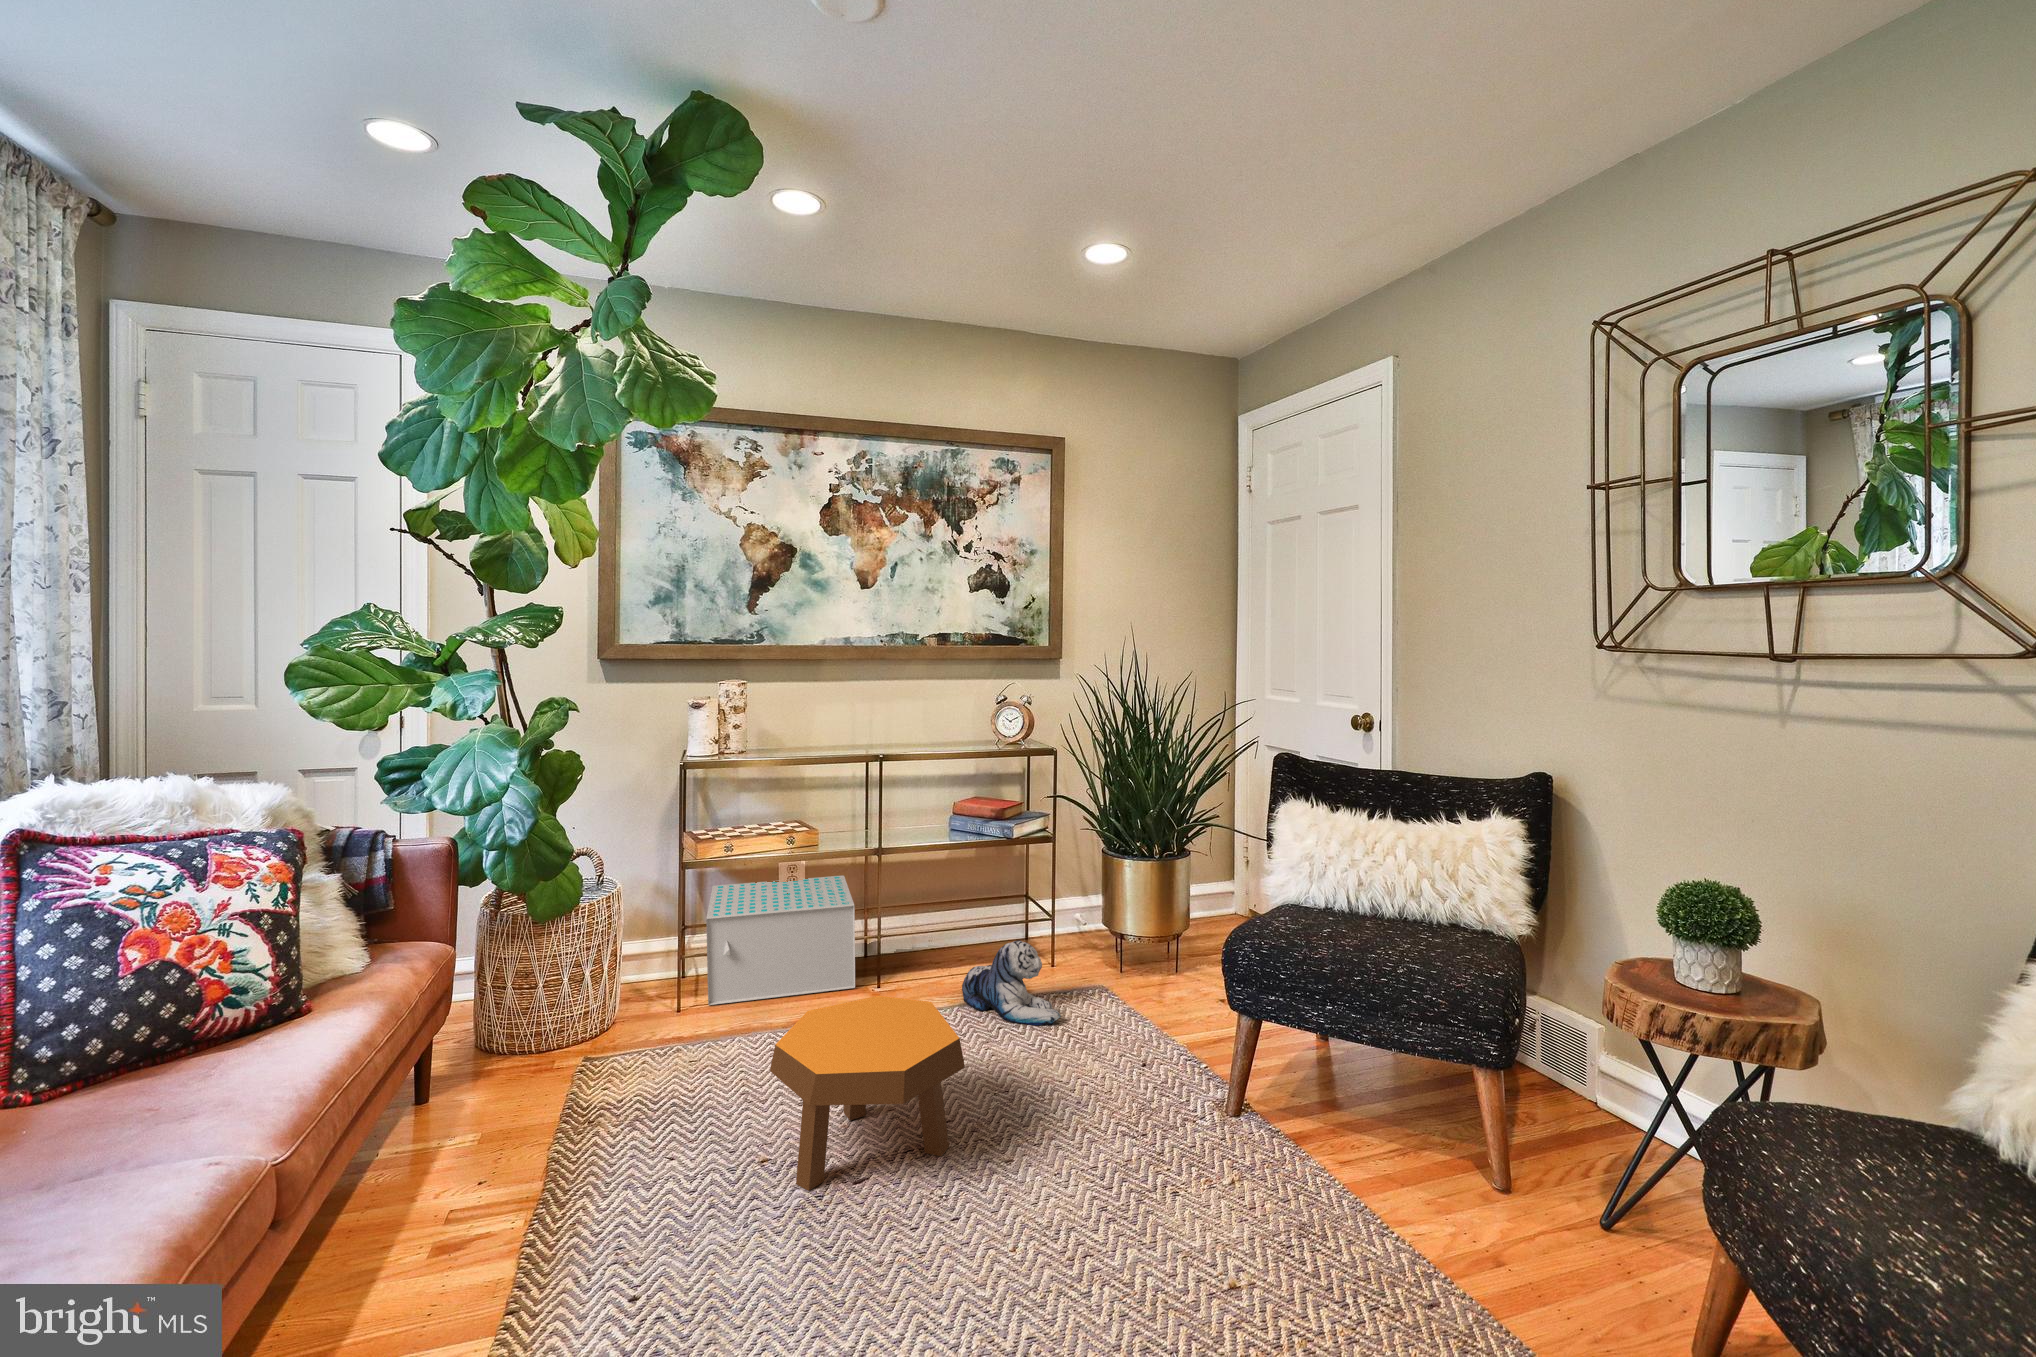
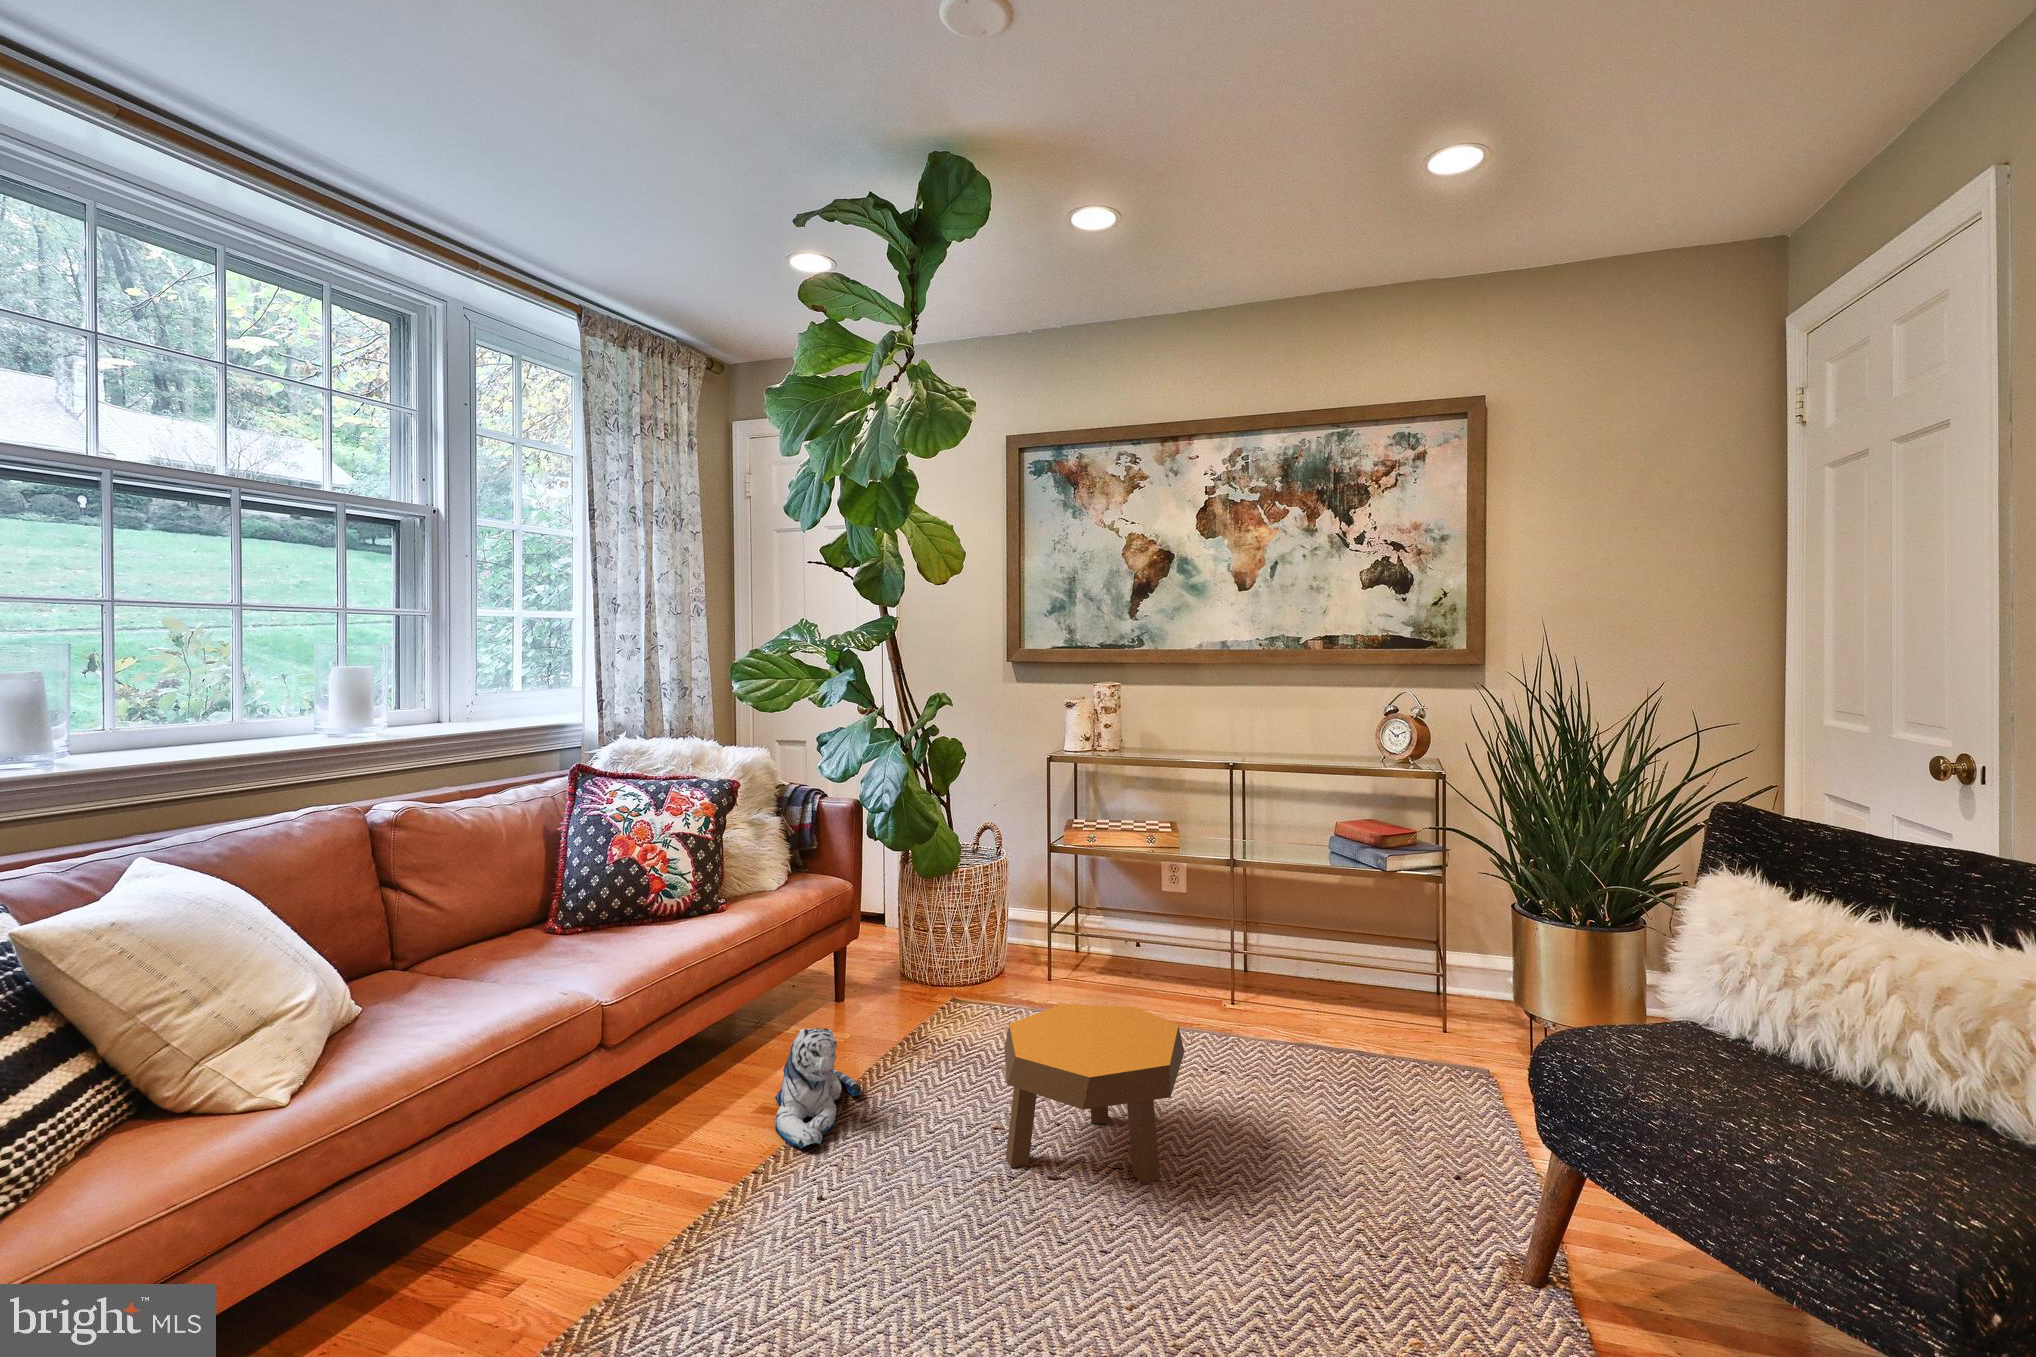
storage box: present [706,876,855,1005] -> none [1056,882,1214,1008]
plush toy: present [962,940,1060,1025] -> present [775,1028,861,1149]

